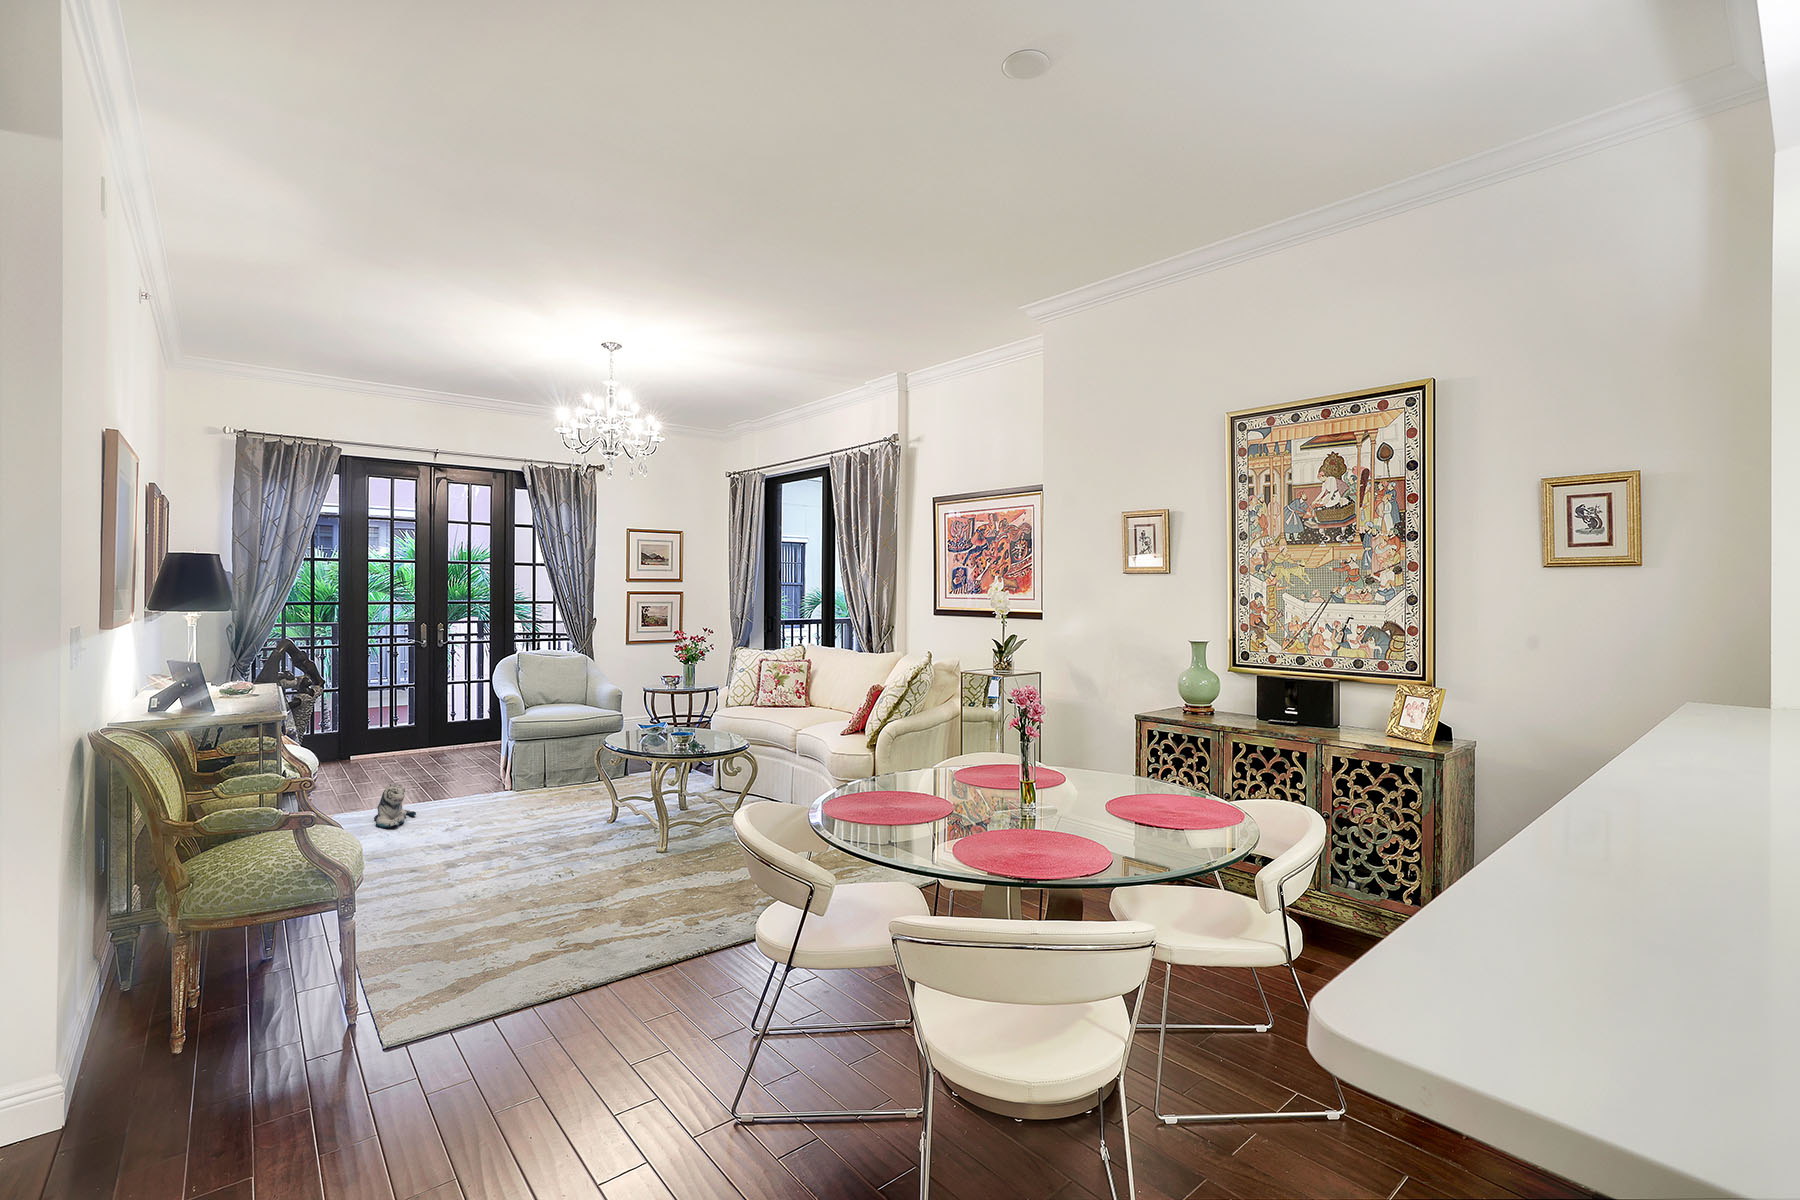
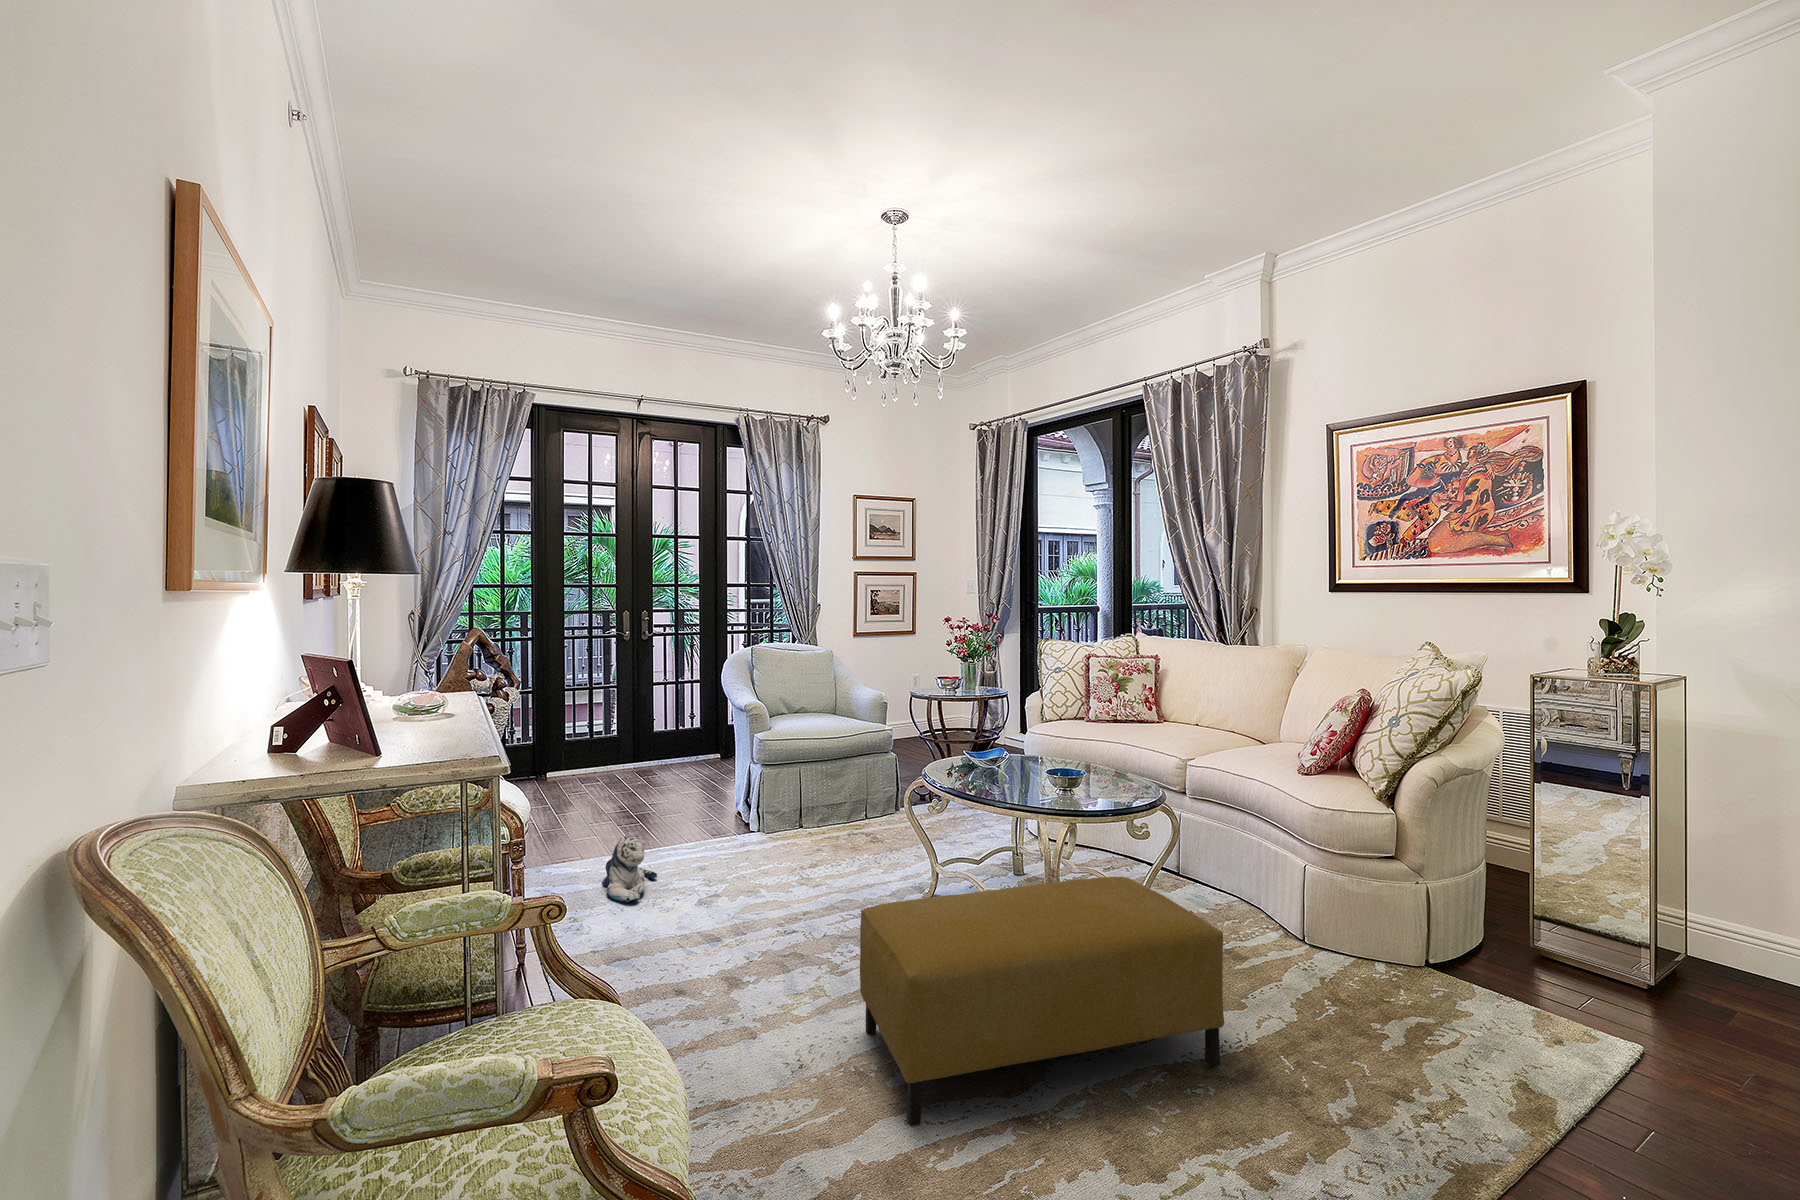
ottoman: none [509,790,711,908] -> present [860,877,1224,1126]

